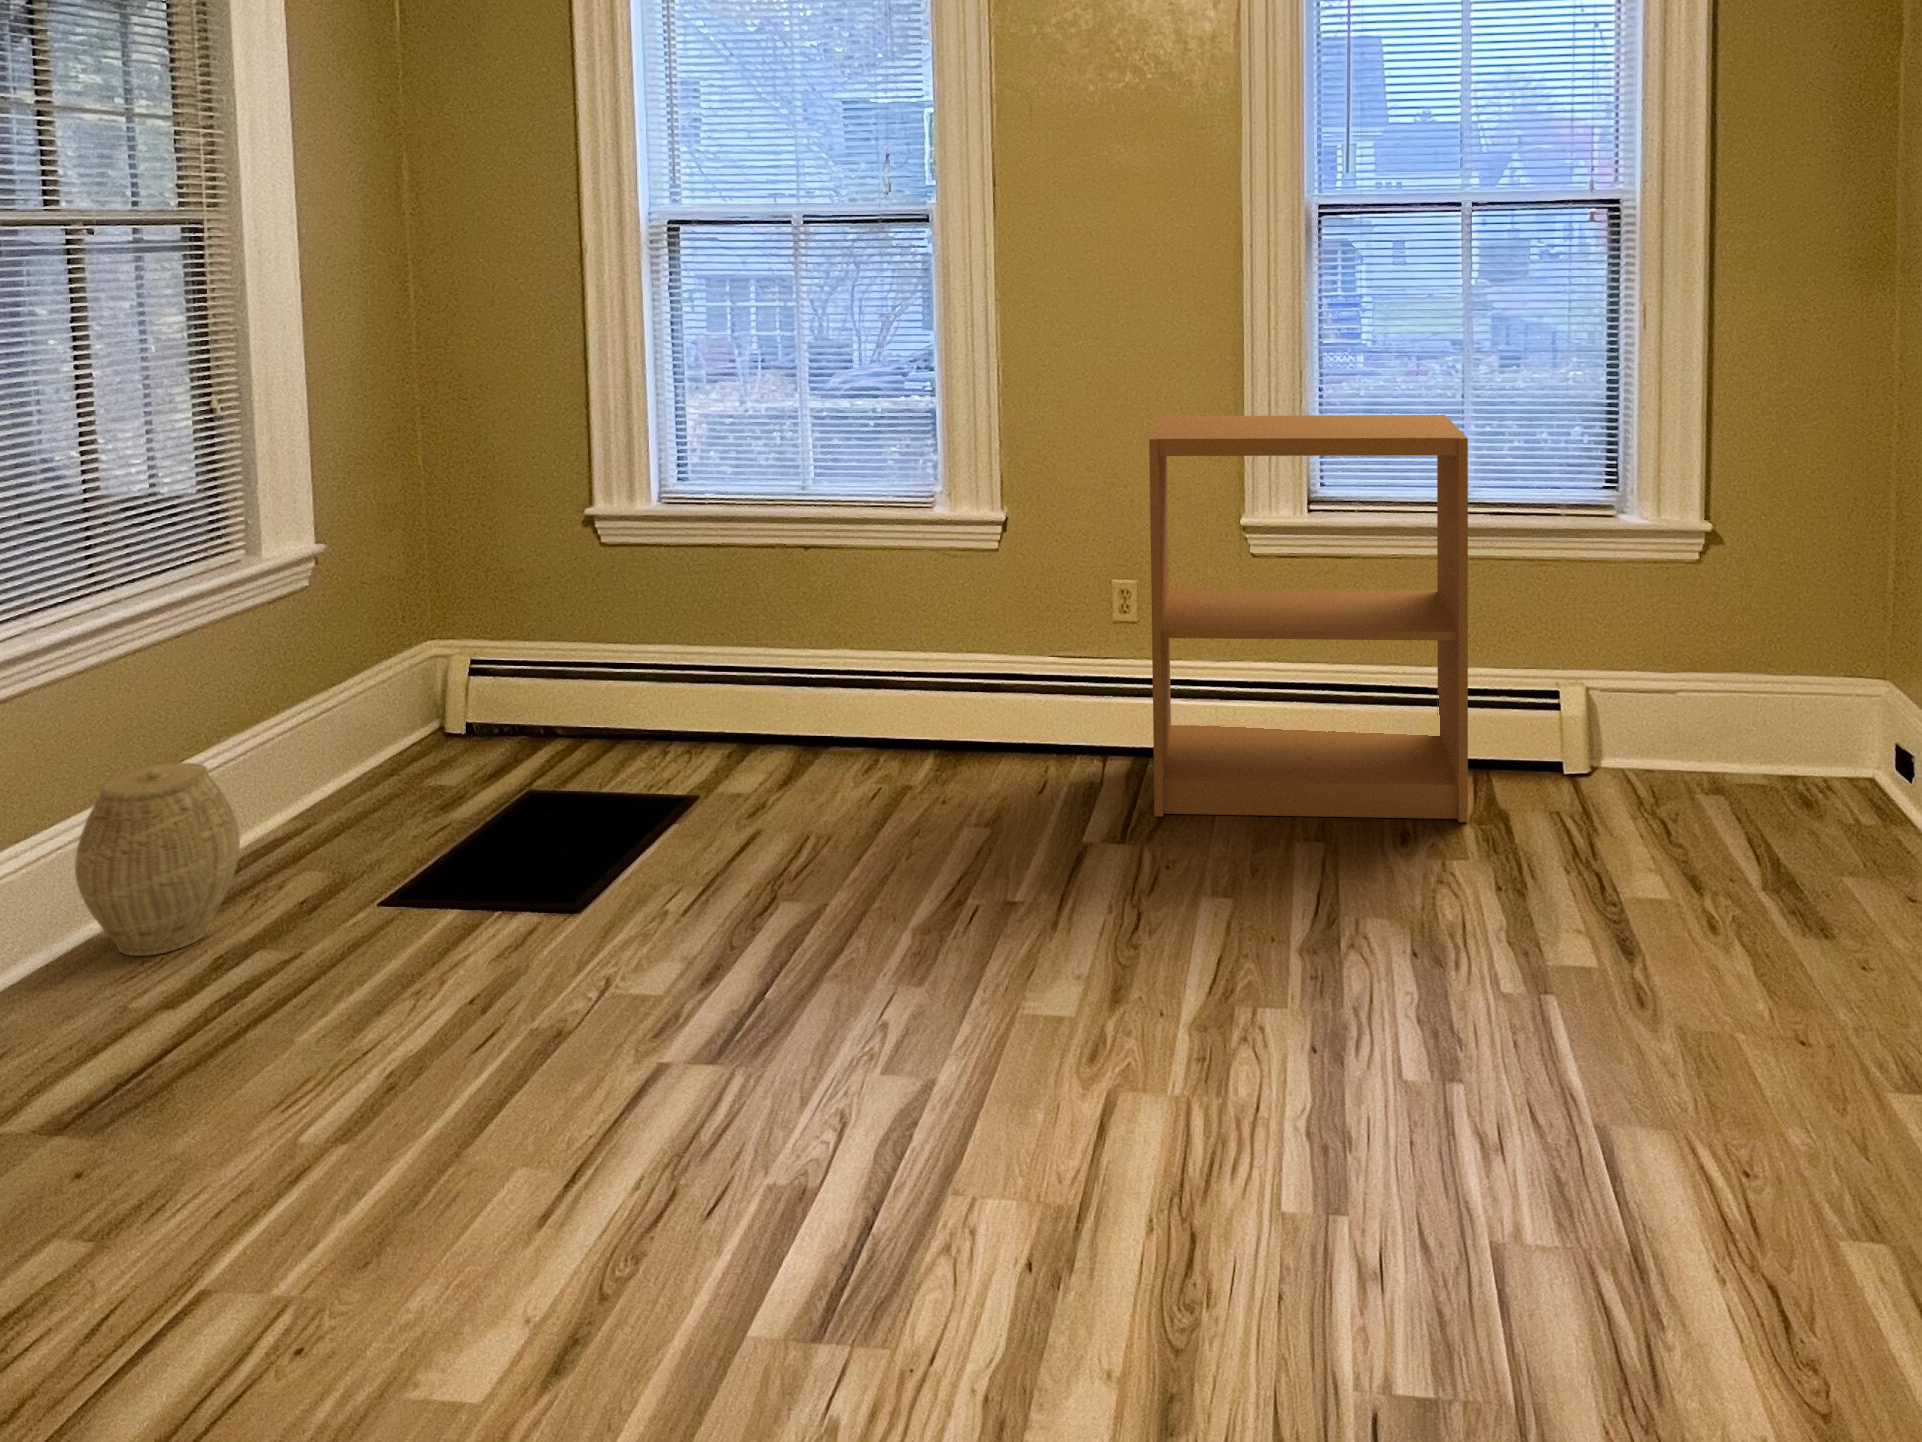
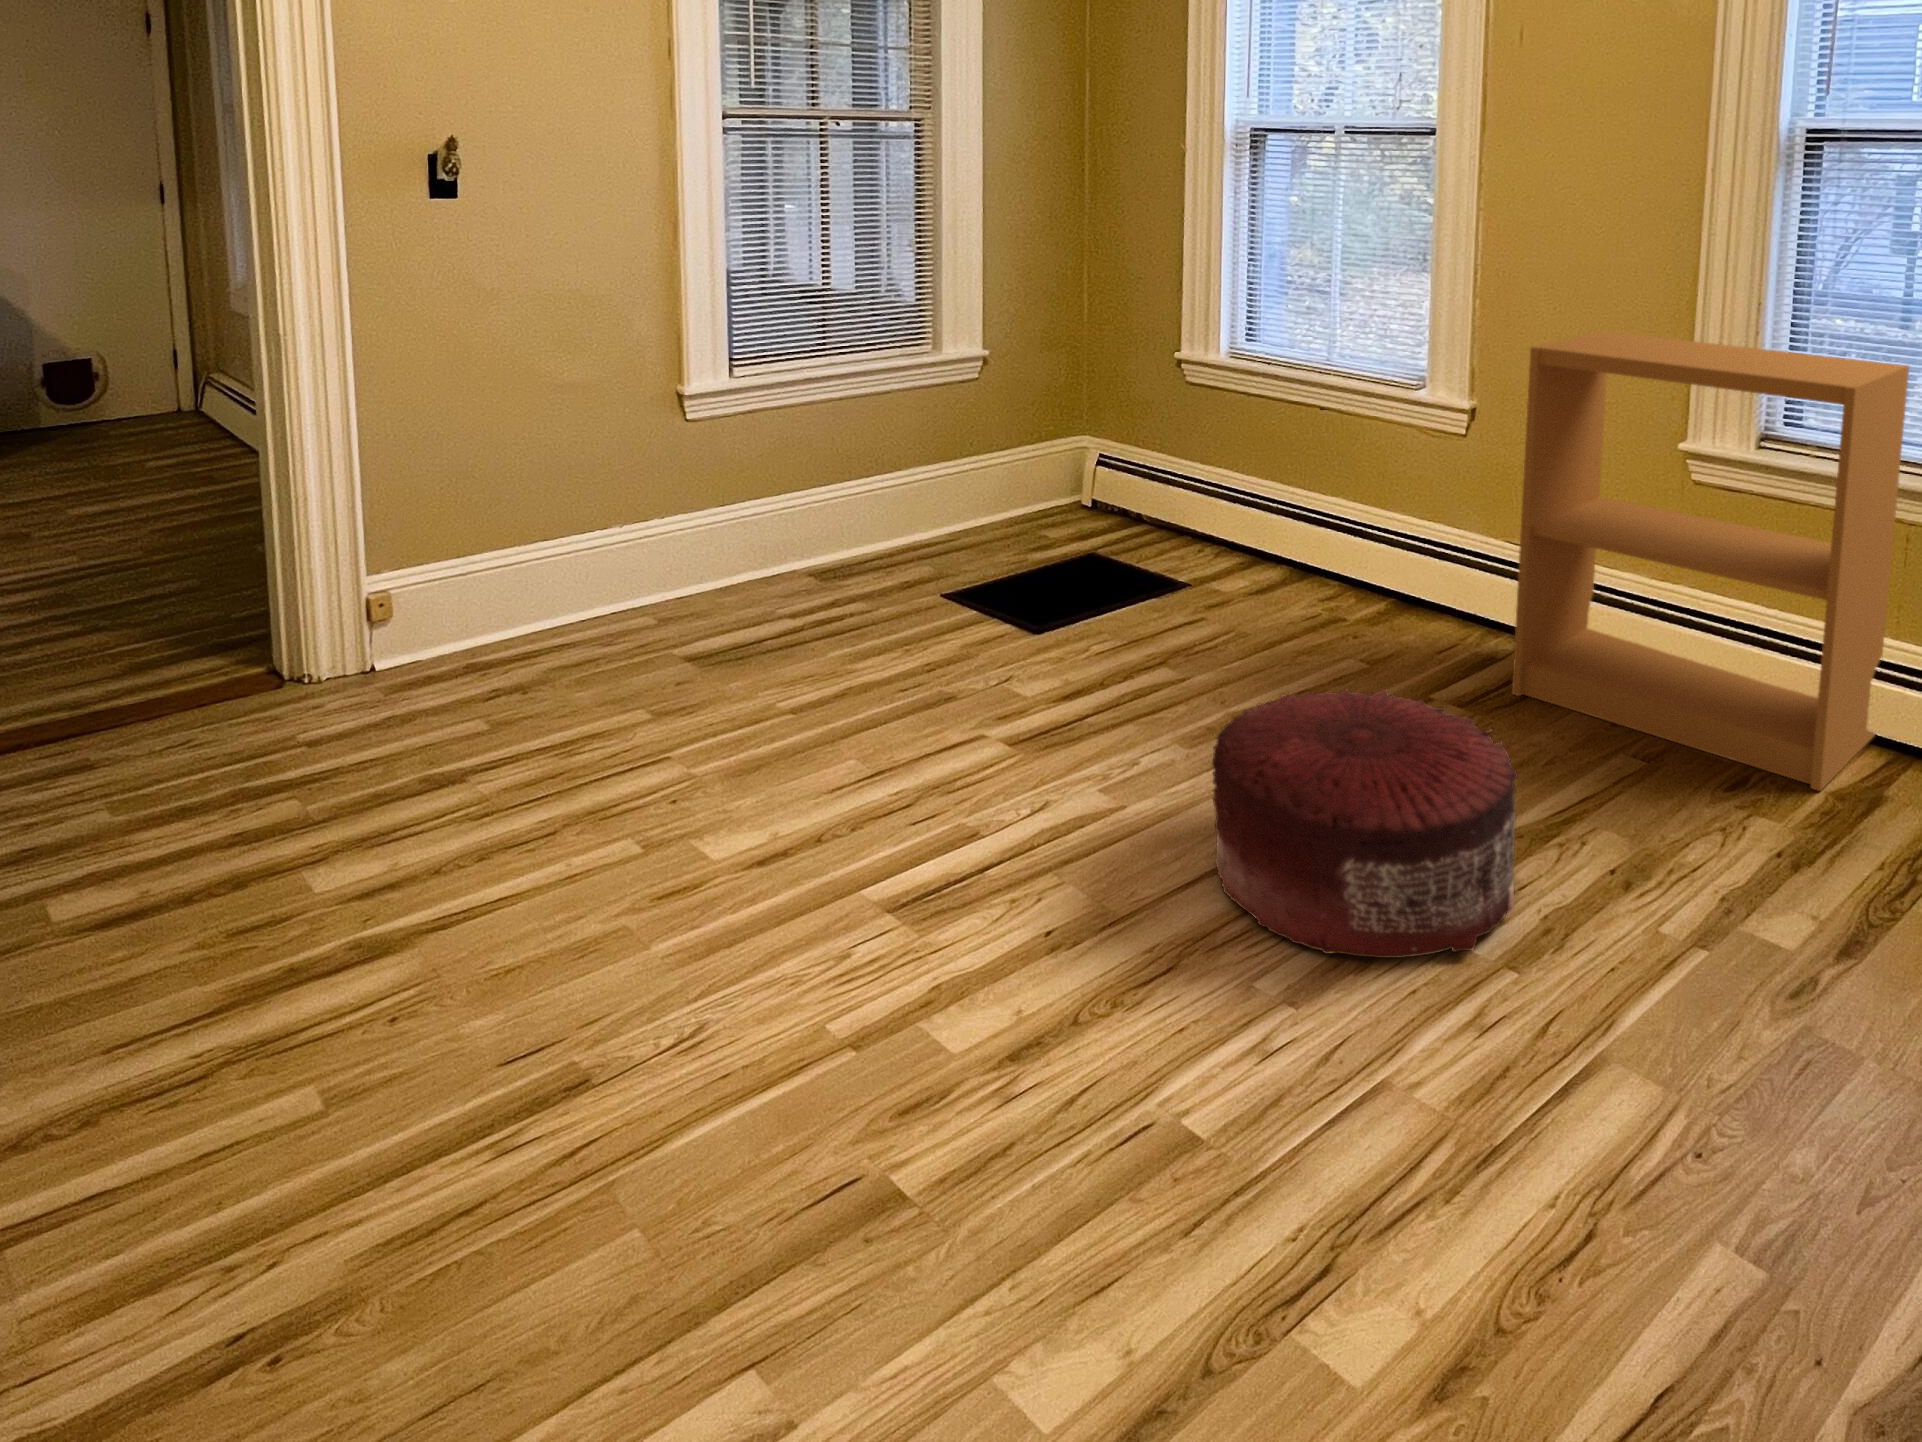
woven basket: present [75,763,240,956] -> none [784,471,875,587]
pouf: none [1076,834,1419,1148] -> present [1212,689,1517,958]

